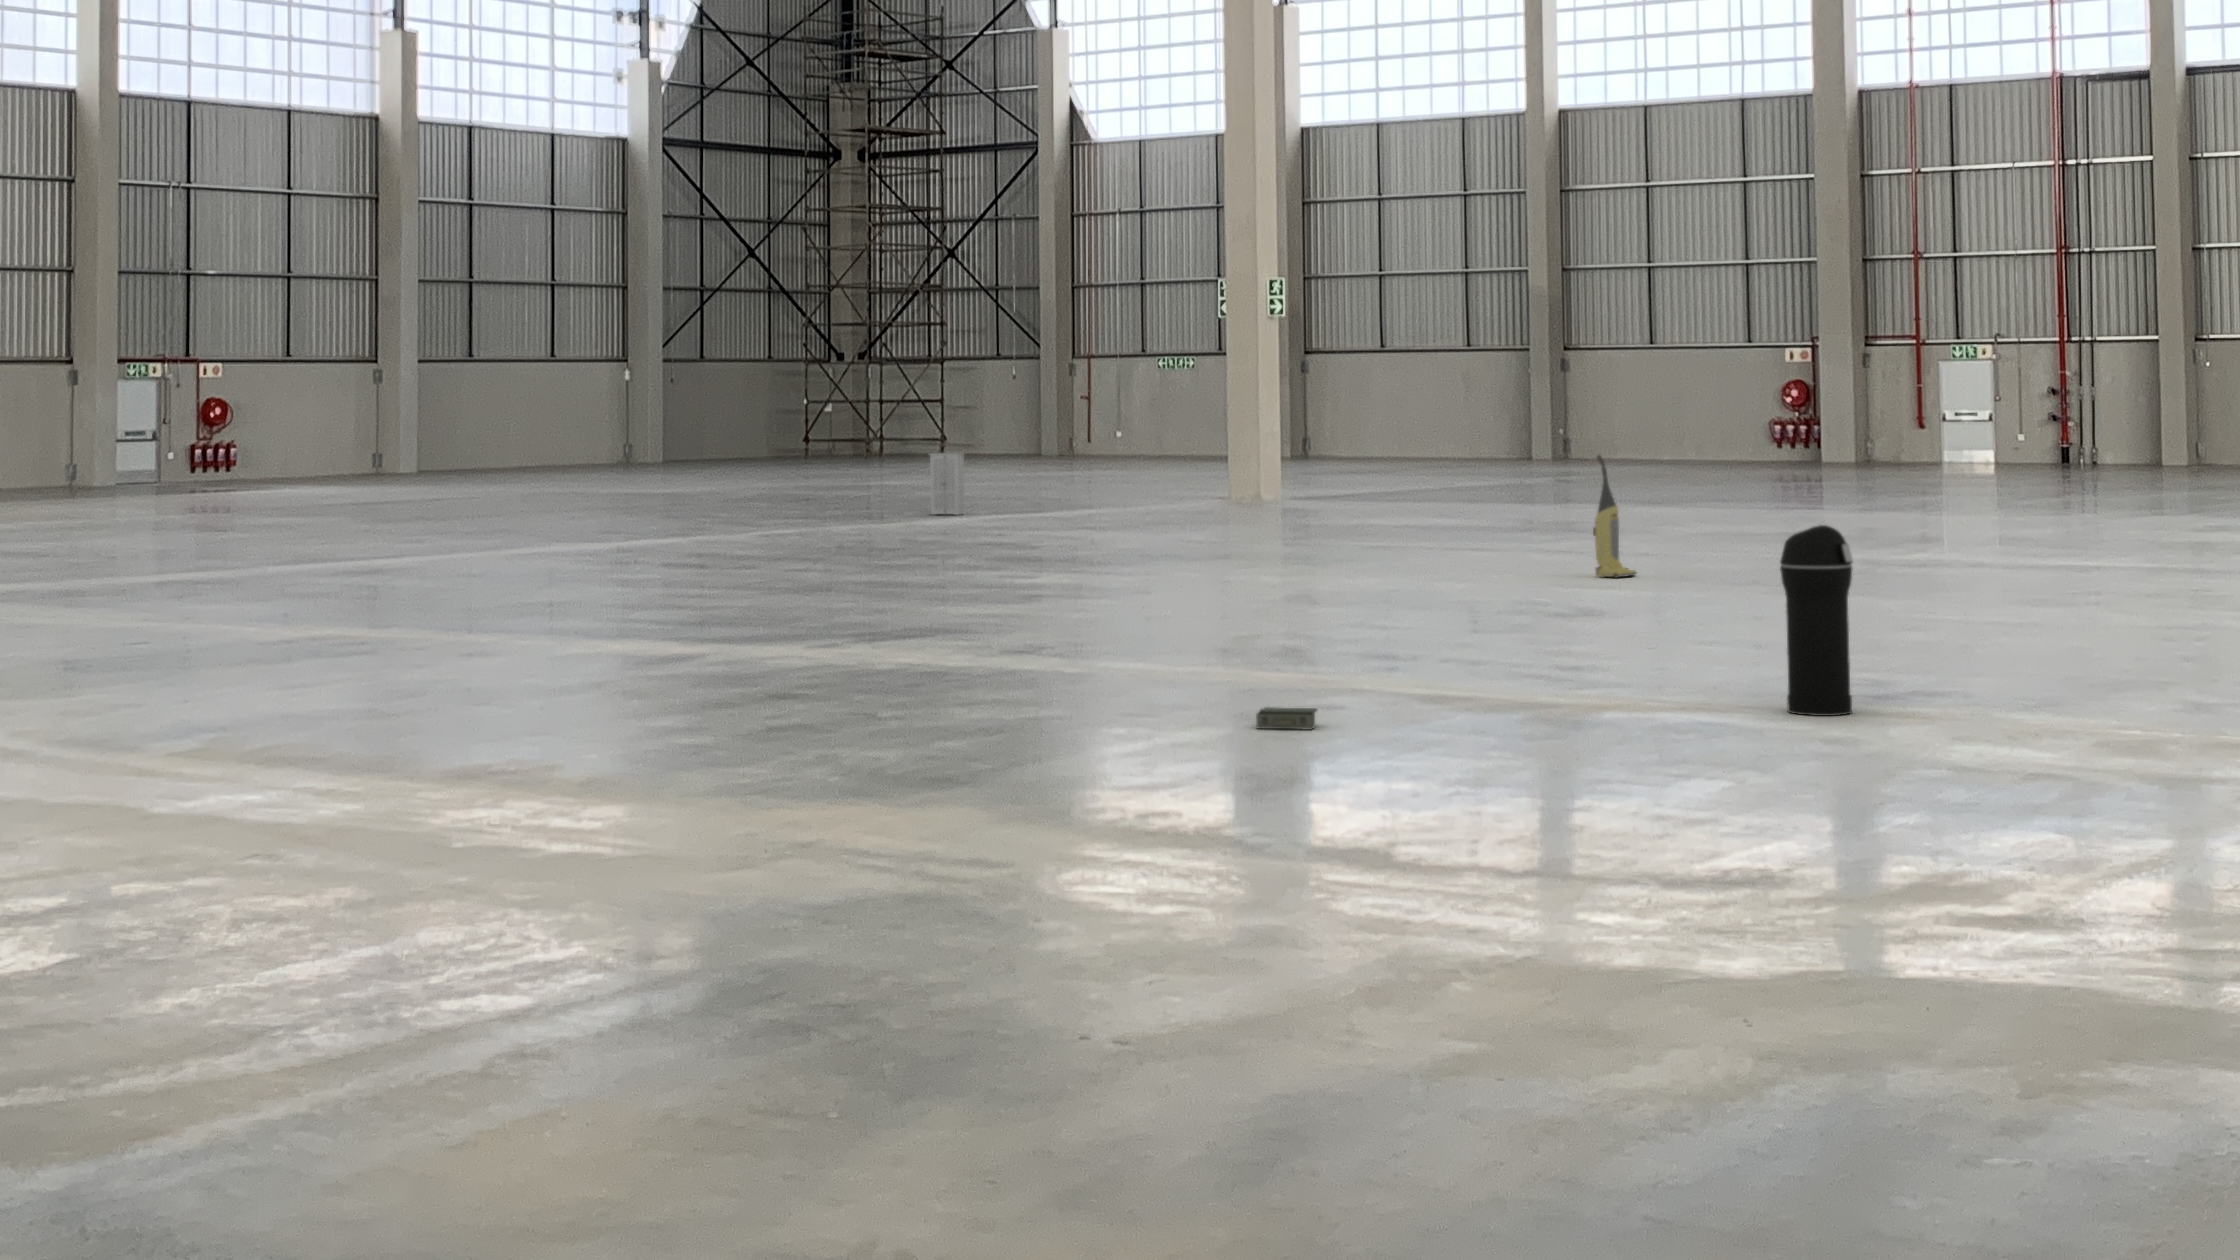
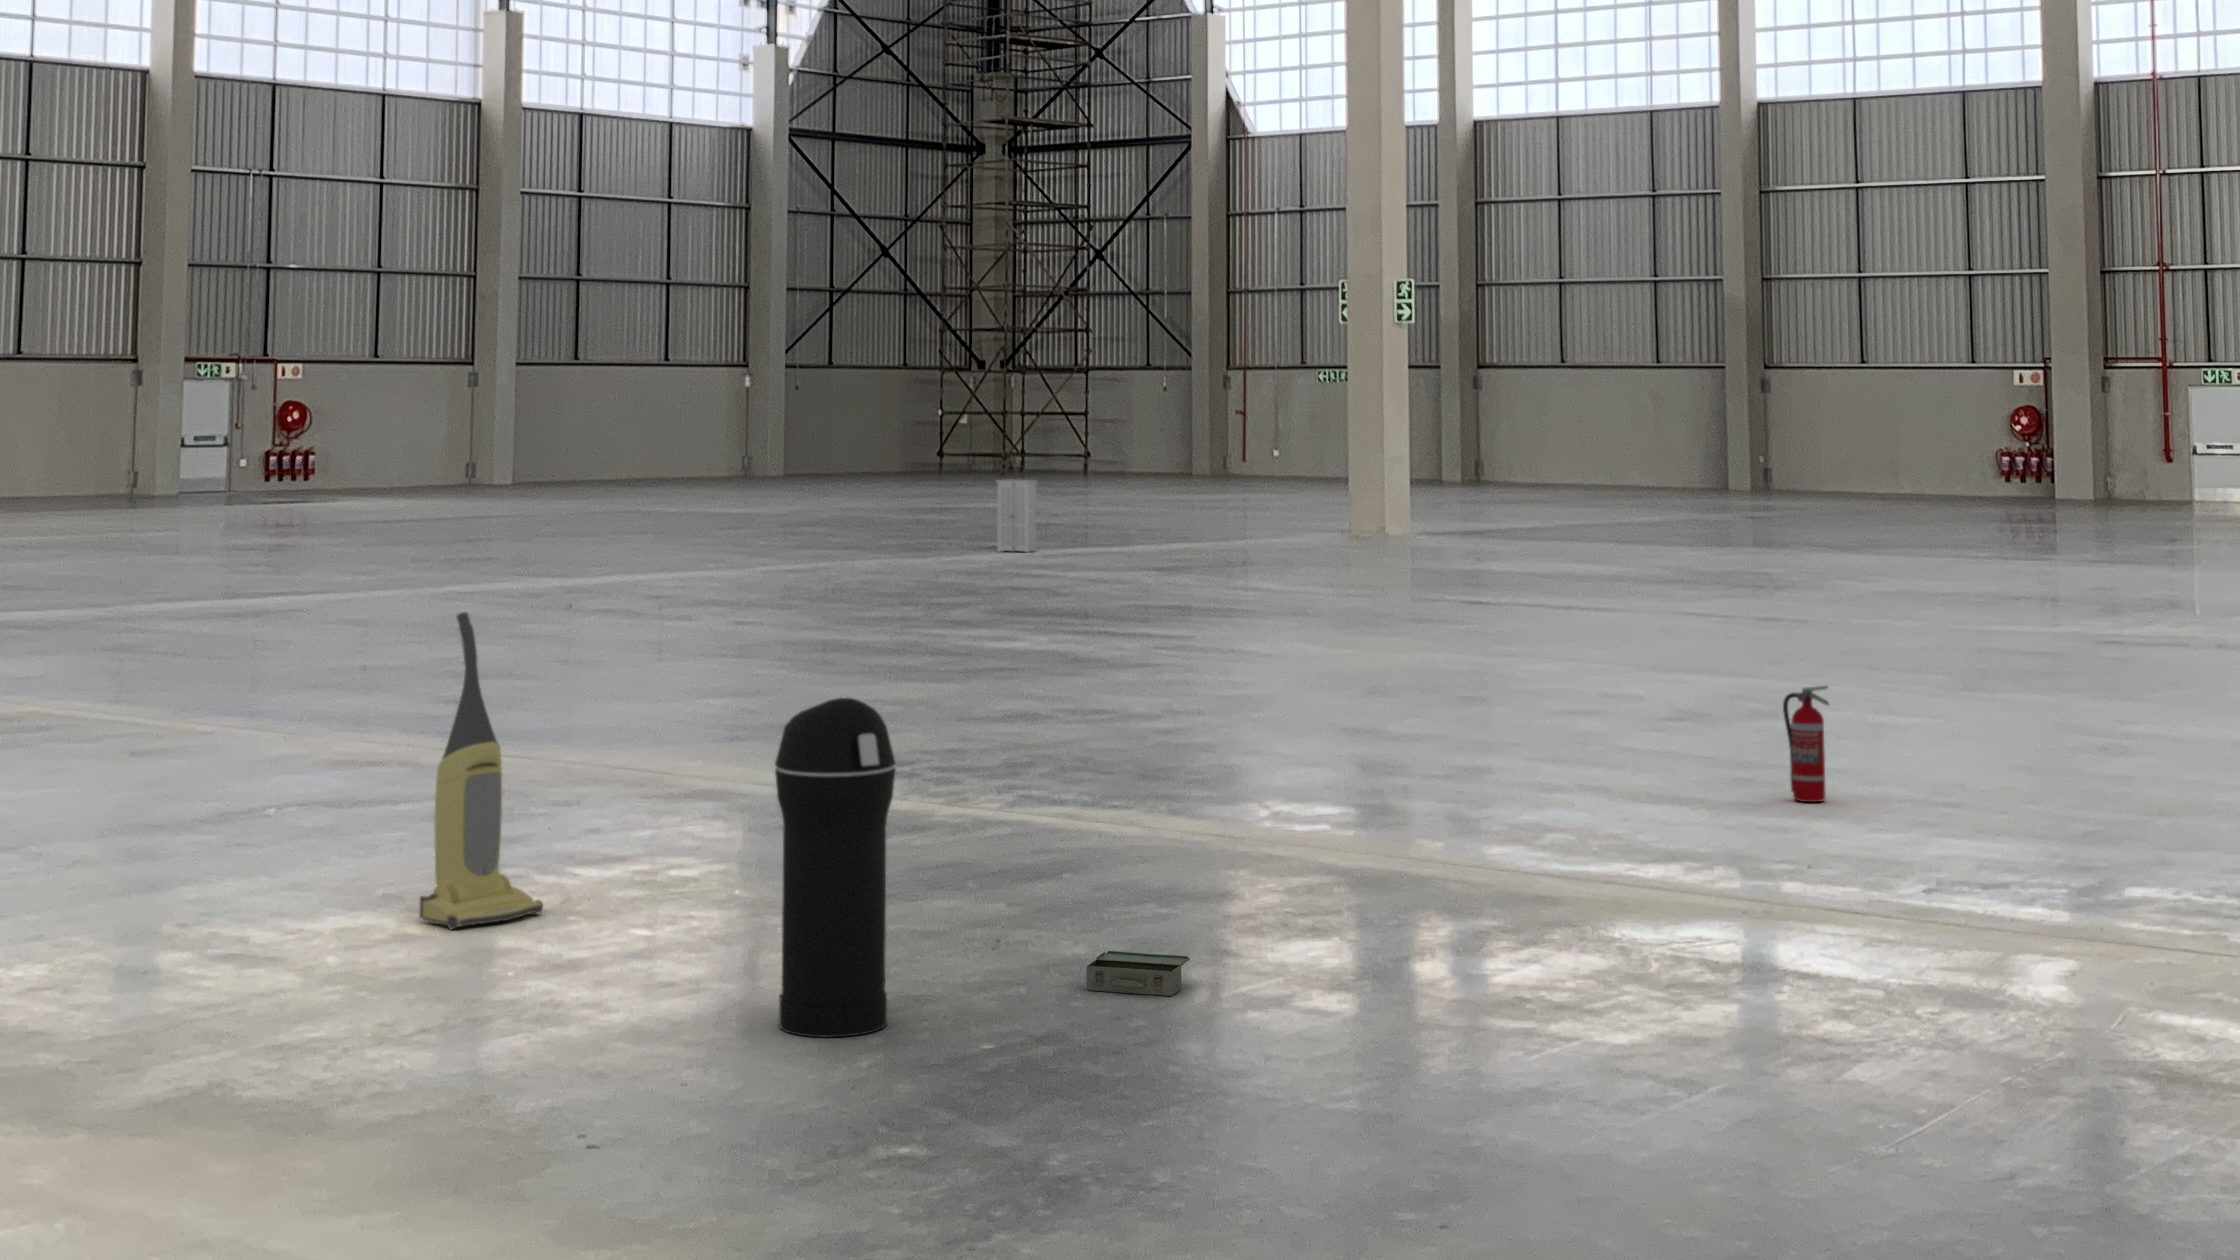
vacuum cleaner: present [1593,455,1636,578] -> present [419,612,543,930]
trash can: present [1780,525,1853,716] -> present [775,698,896,1037]
fire extinguisher: none [1657,561,1690,643] -> present [1783,686,1829,802]

